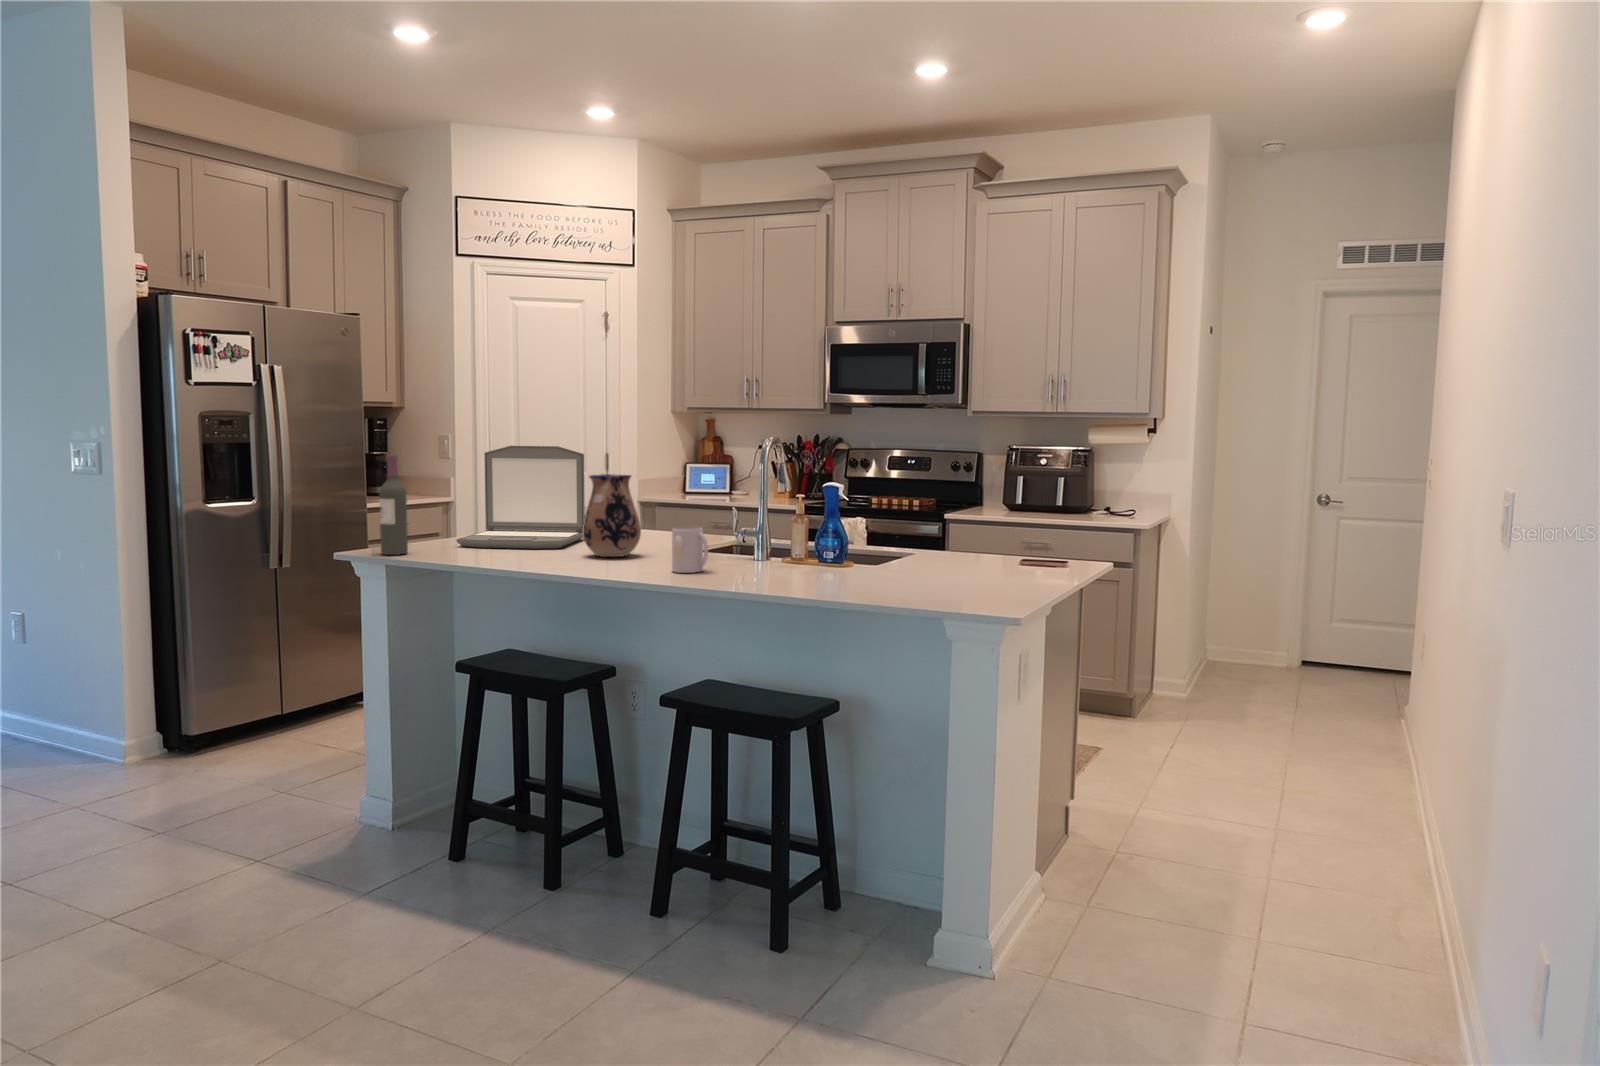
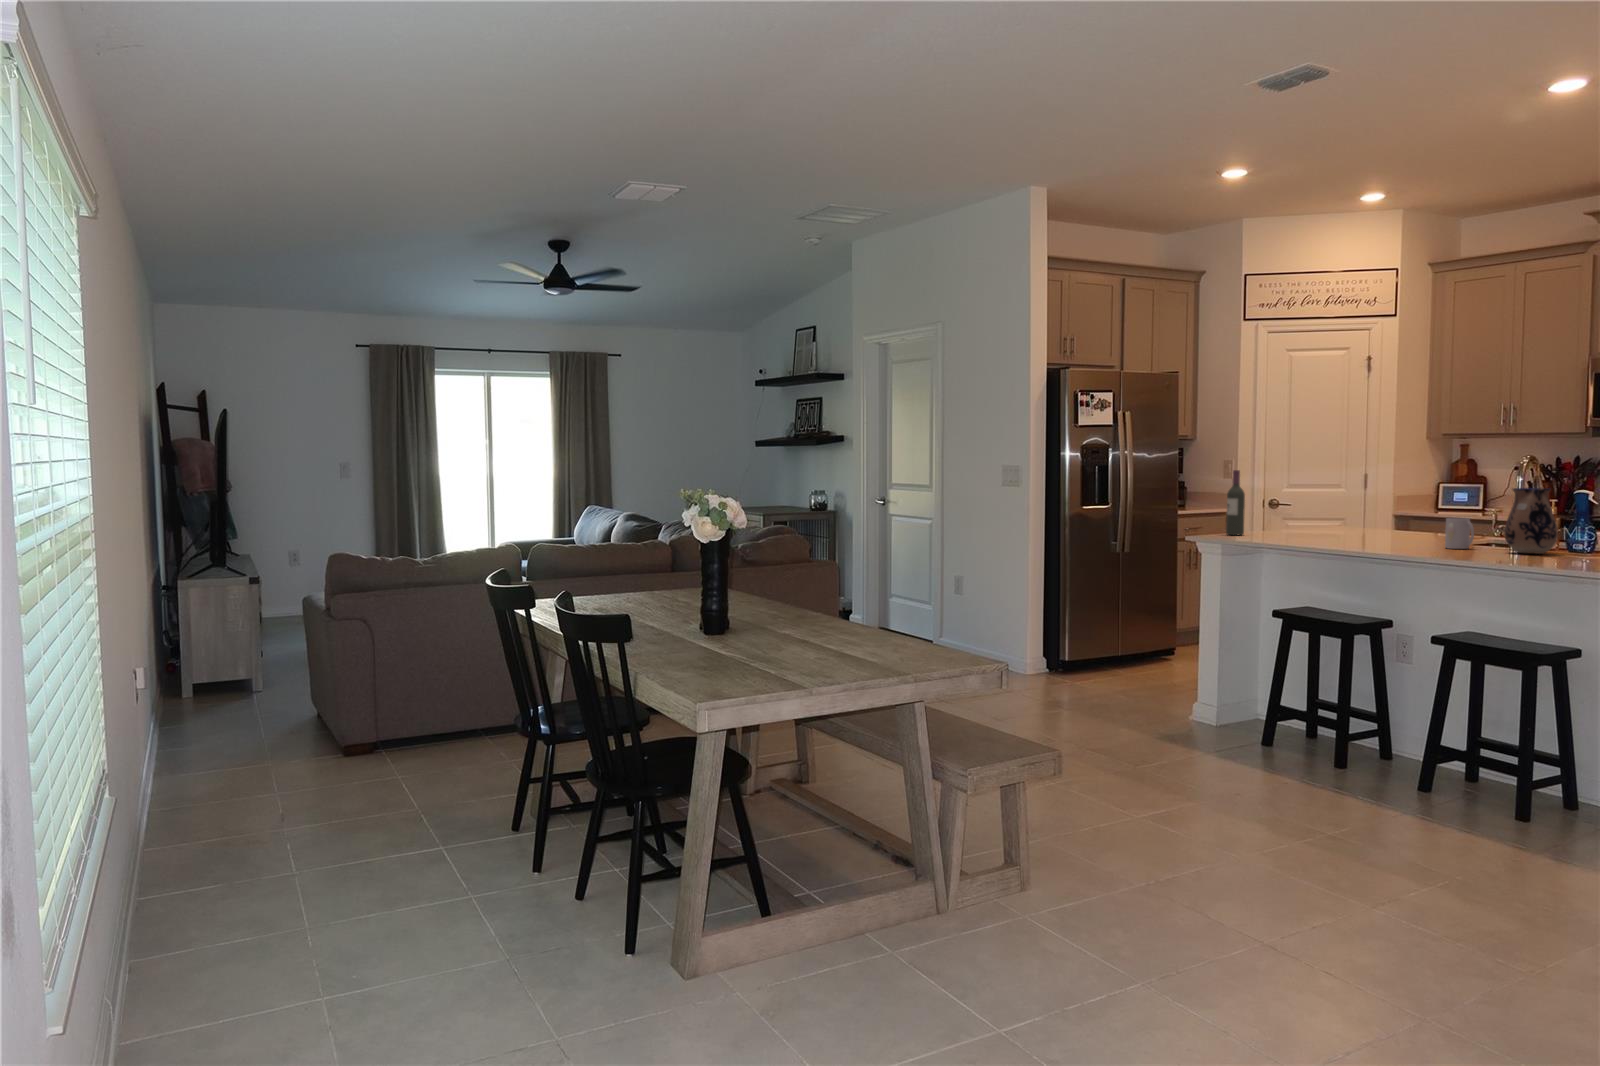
laptop: present [457,446,585,549] -> none [1273,465,1367,536]
ceramic pitcher: present [583,474,641,557] -> present [1504,488,1558,554]

